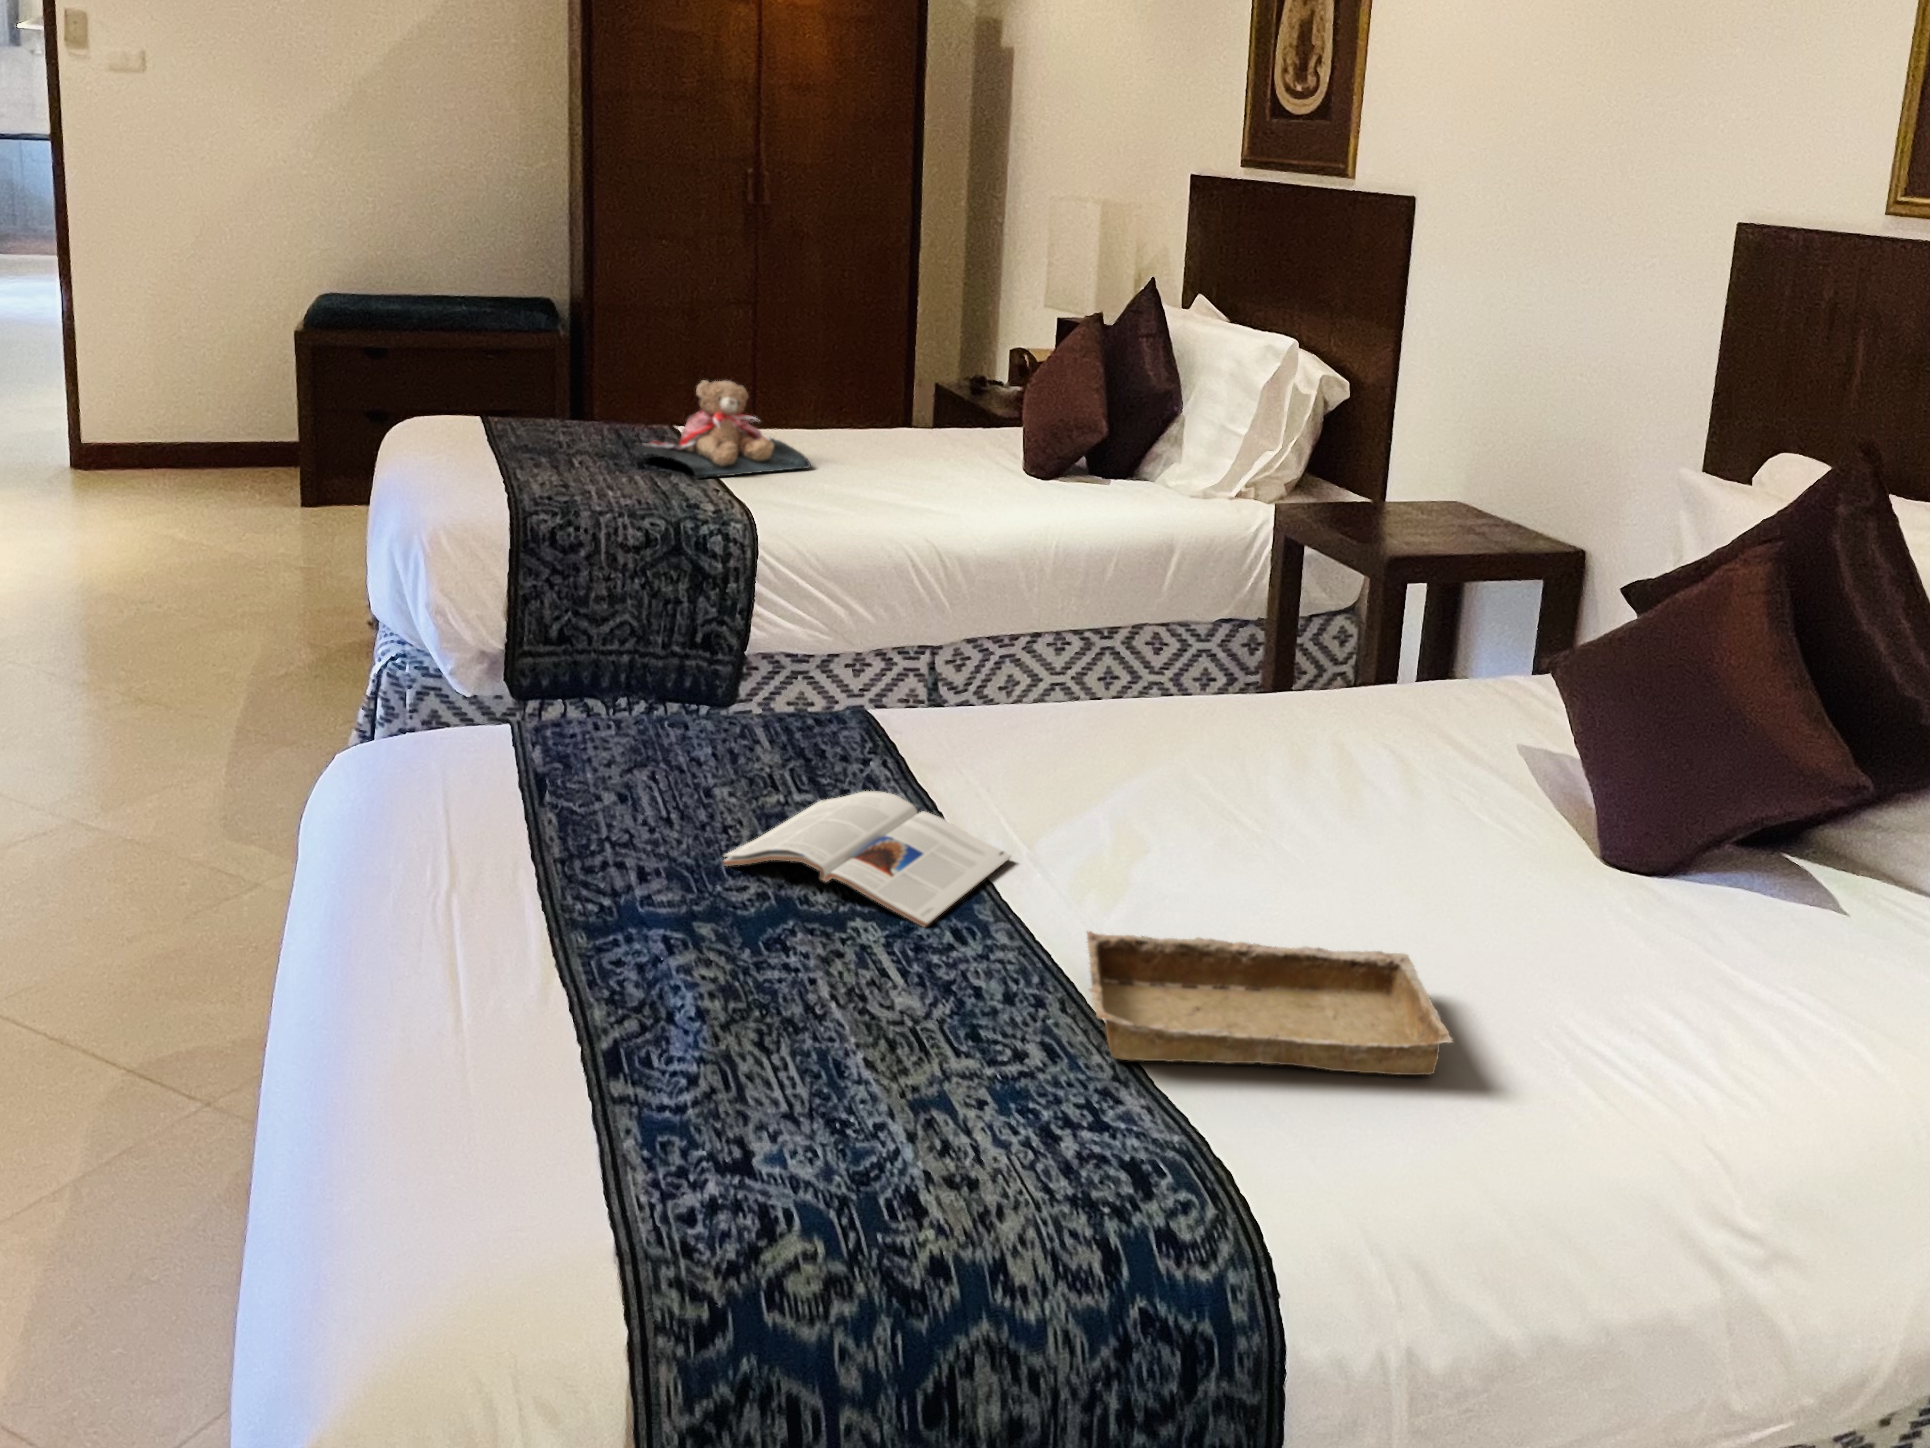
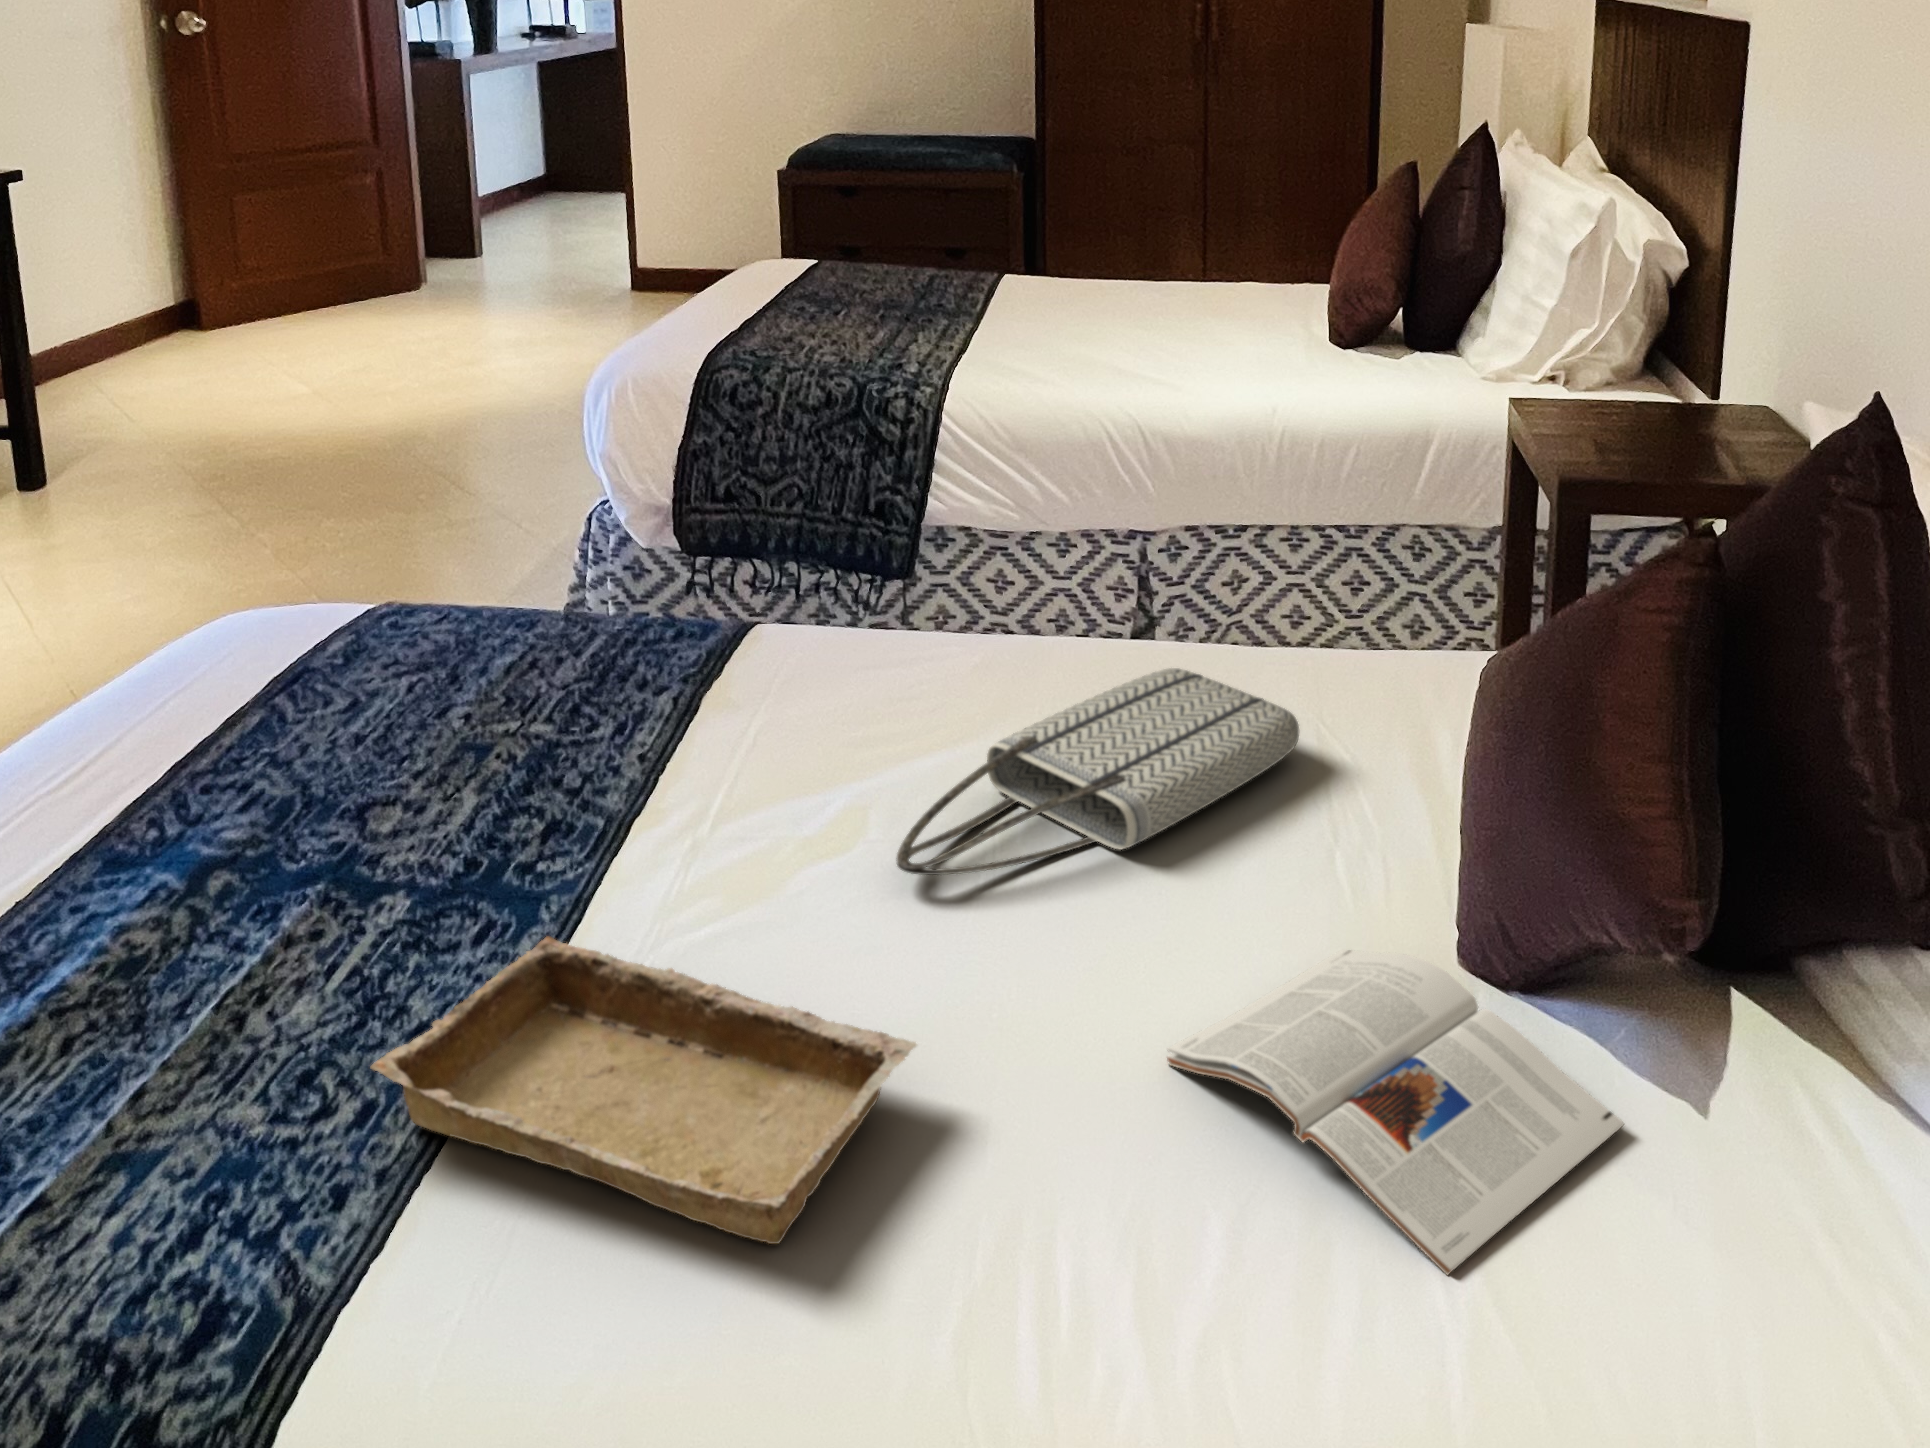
teddy bear: present [635,380,811,478] -> none [902,231,1078,336]
tote bag: none [1196,721,1381,869] -> present [896,668,1299,875]
magazine: present [723,791,1011,927] -> present [1167,950,1624,1275]

